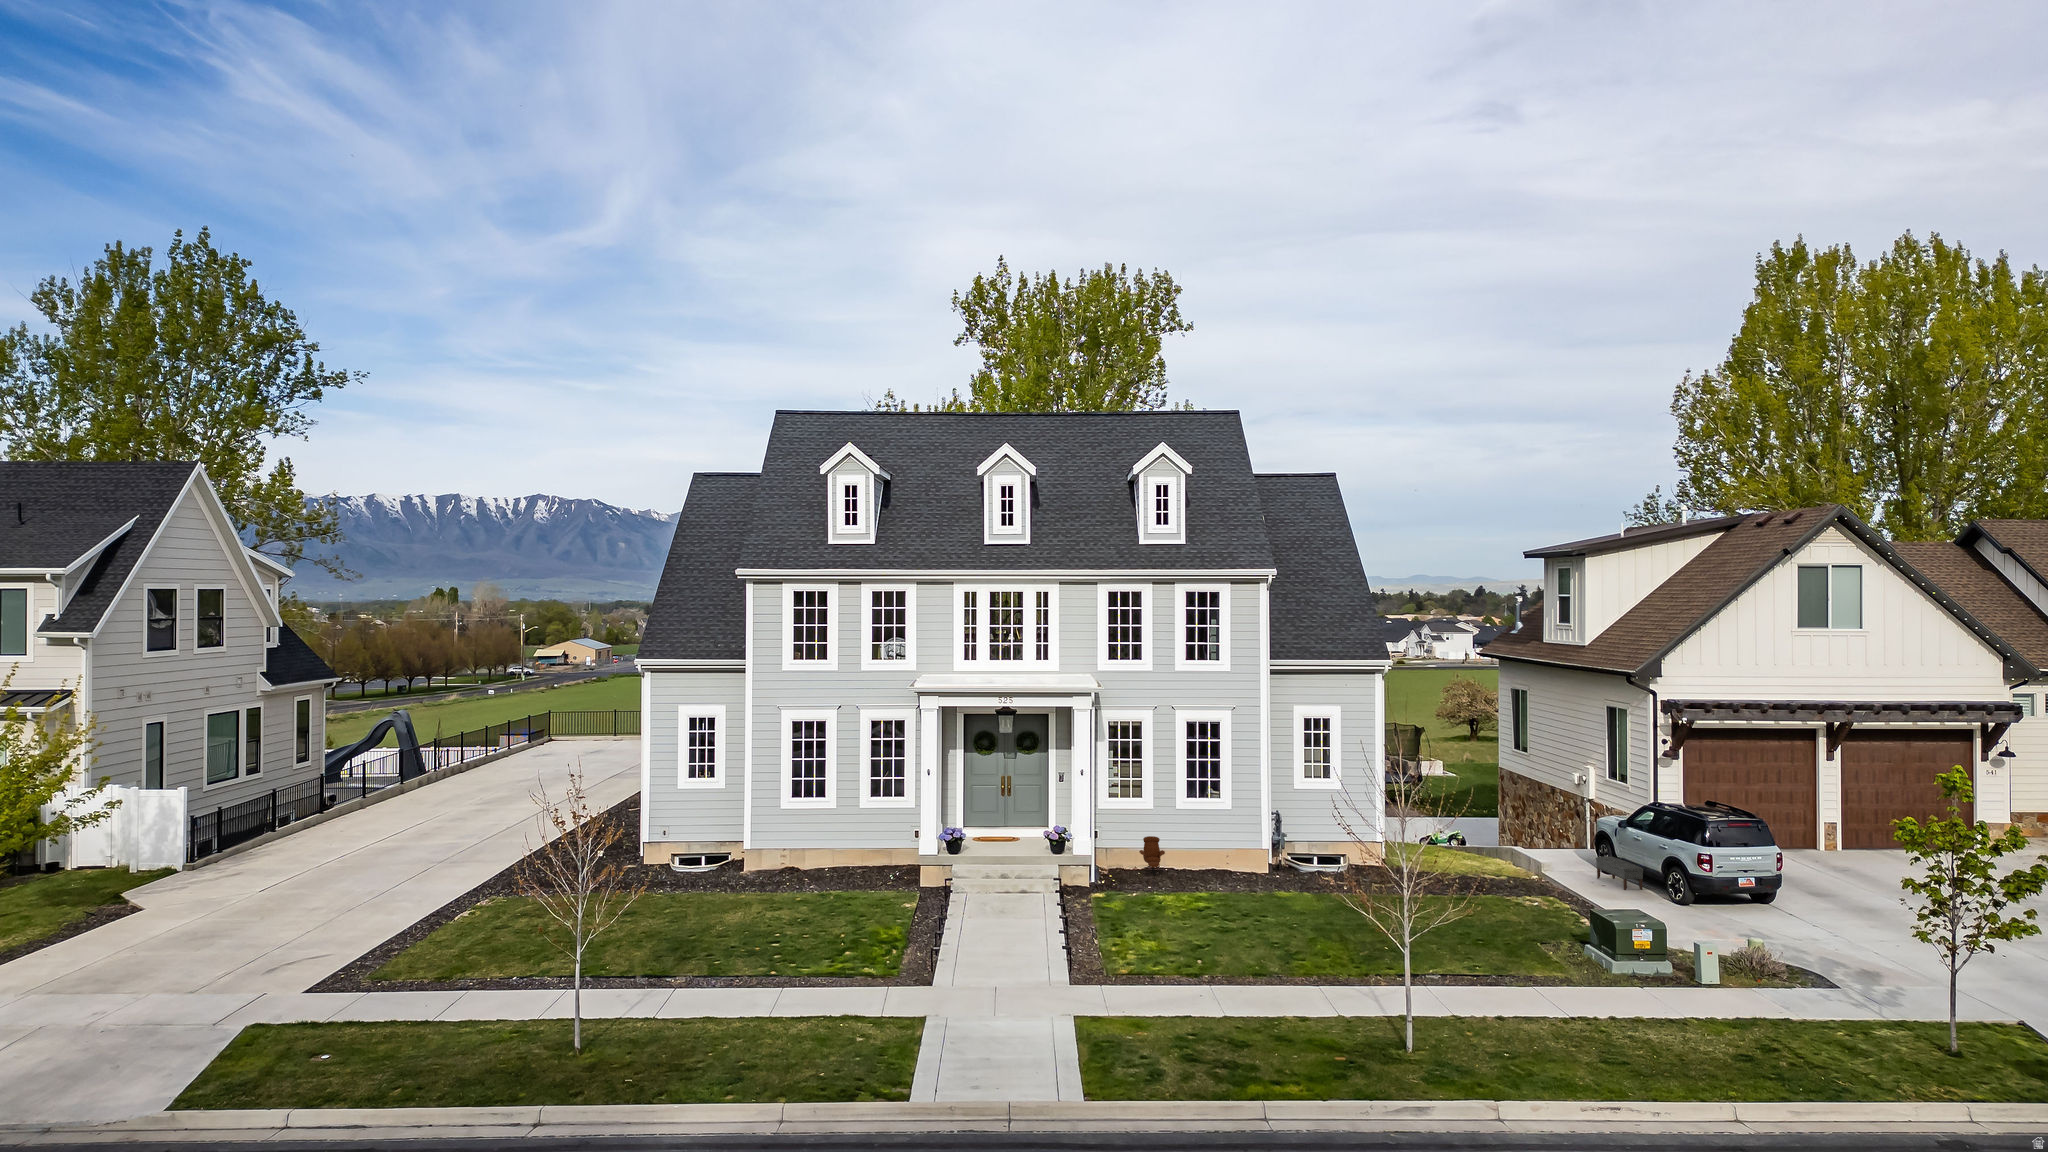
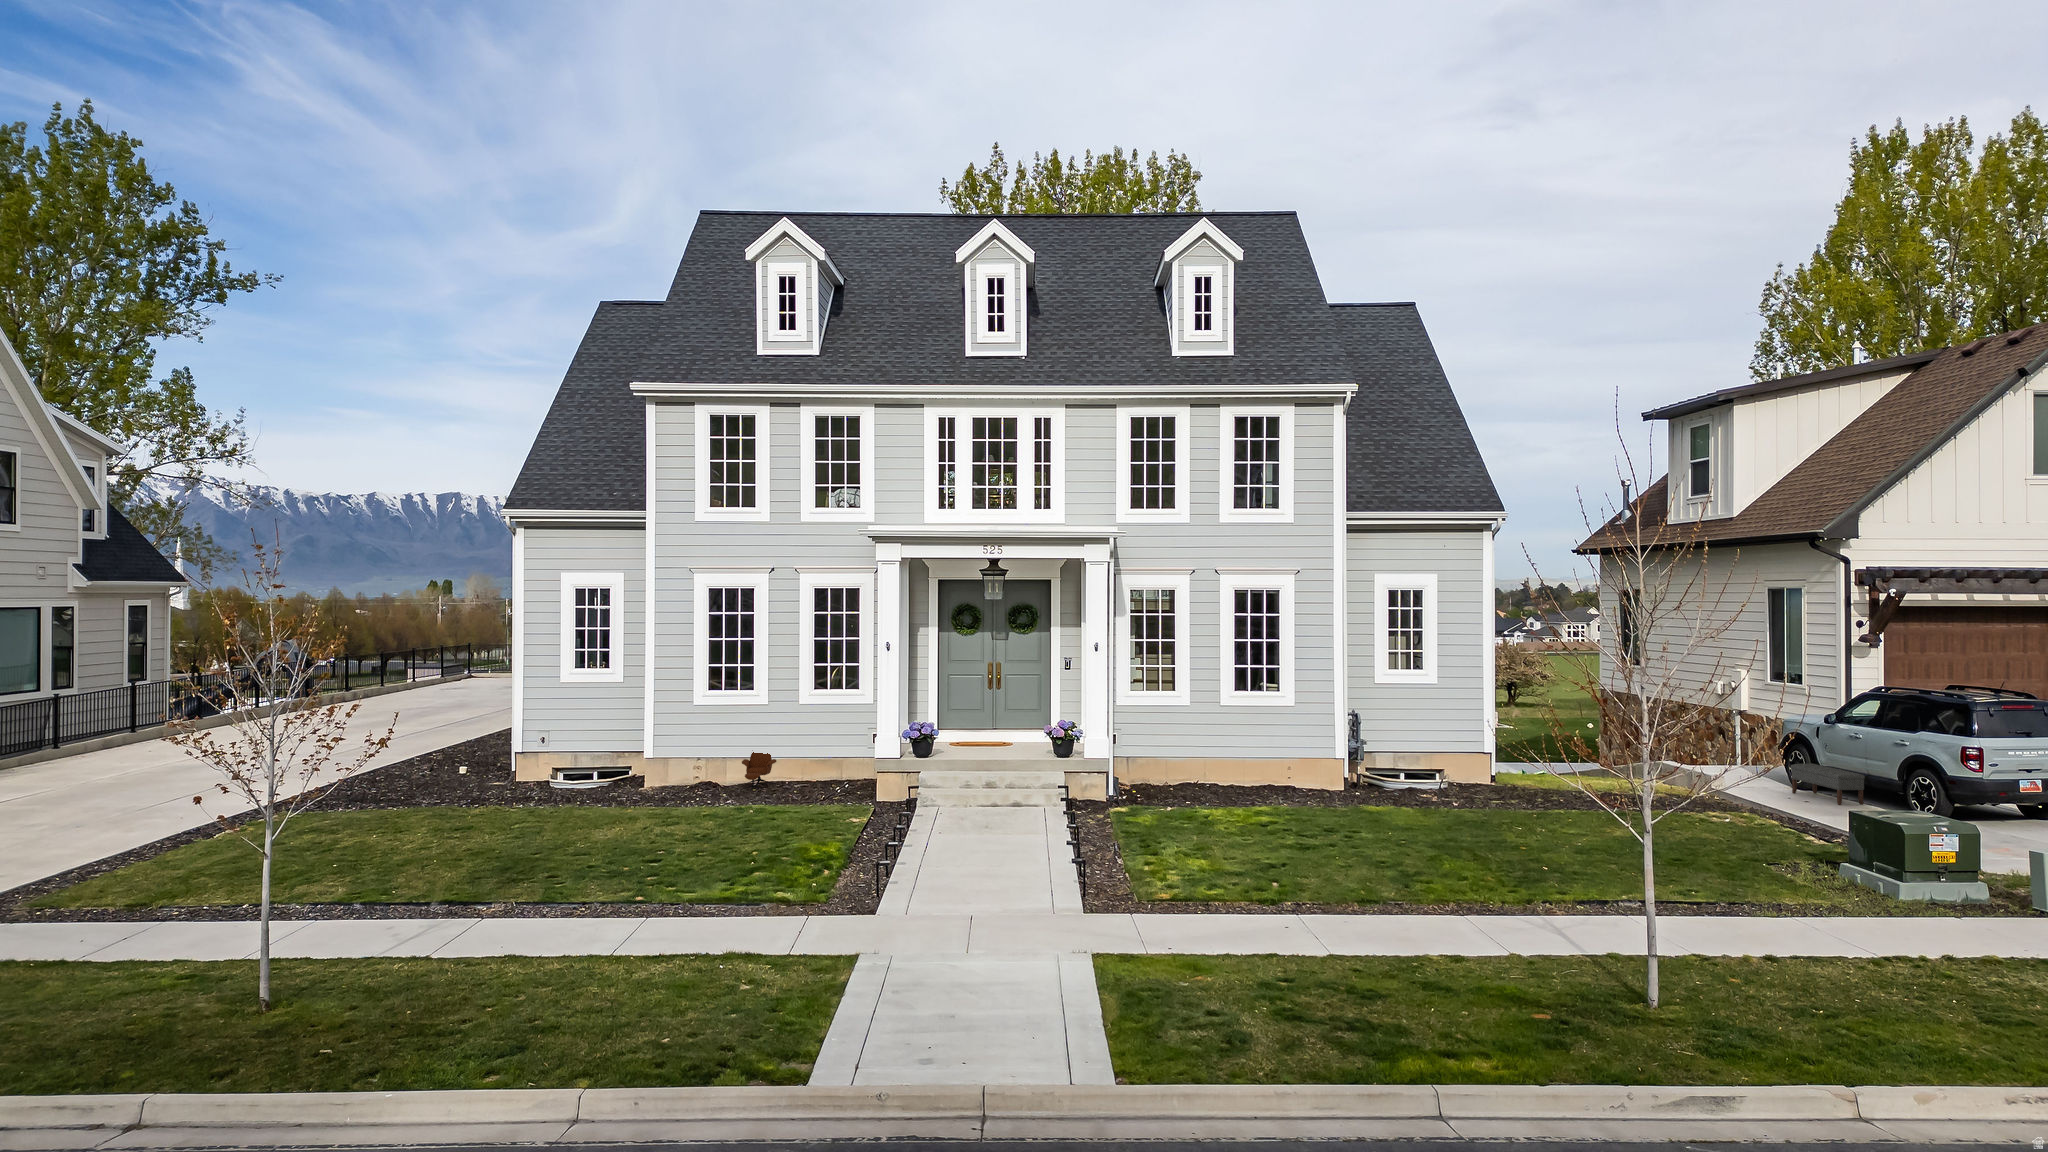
lounge chair: present [1139,836,1165,876] -> present [742,752,776,790]

